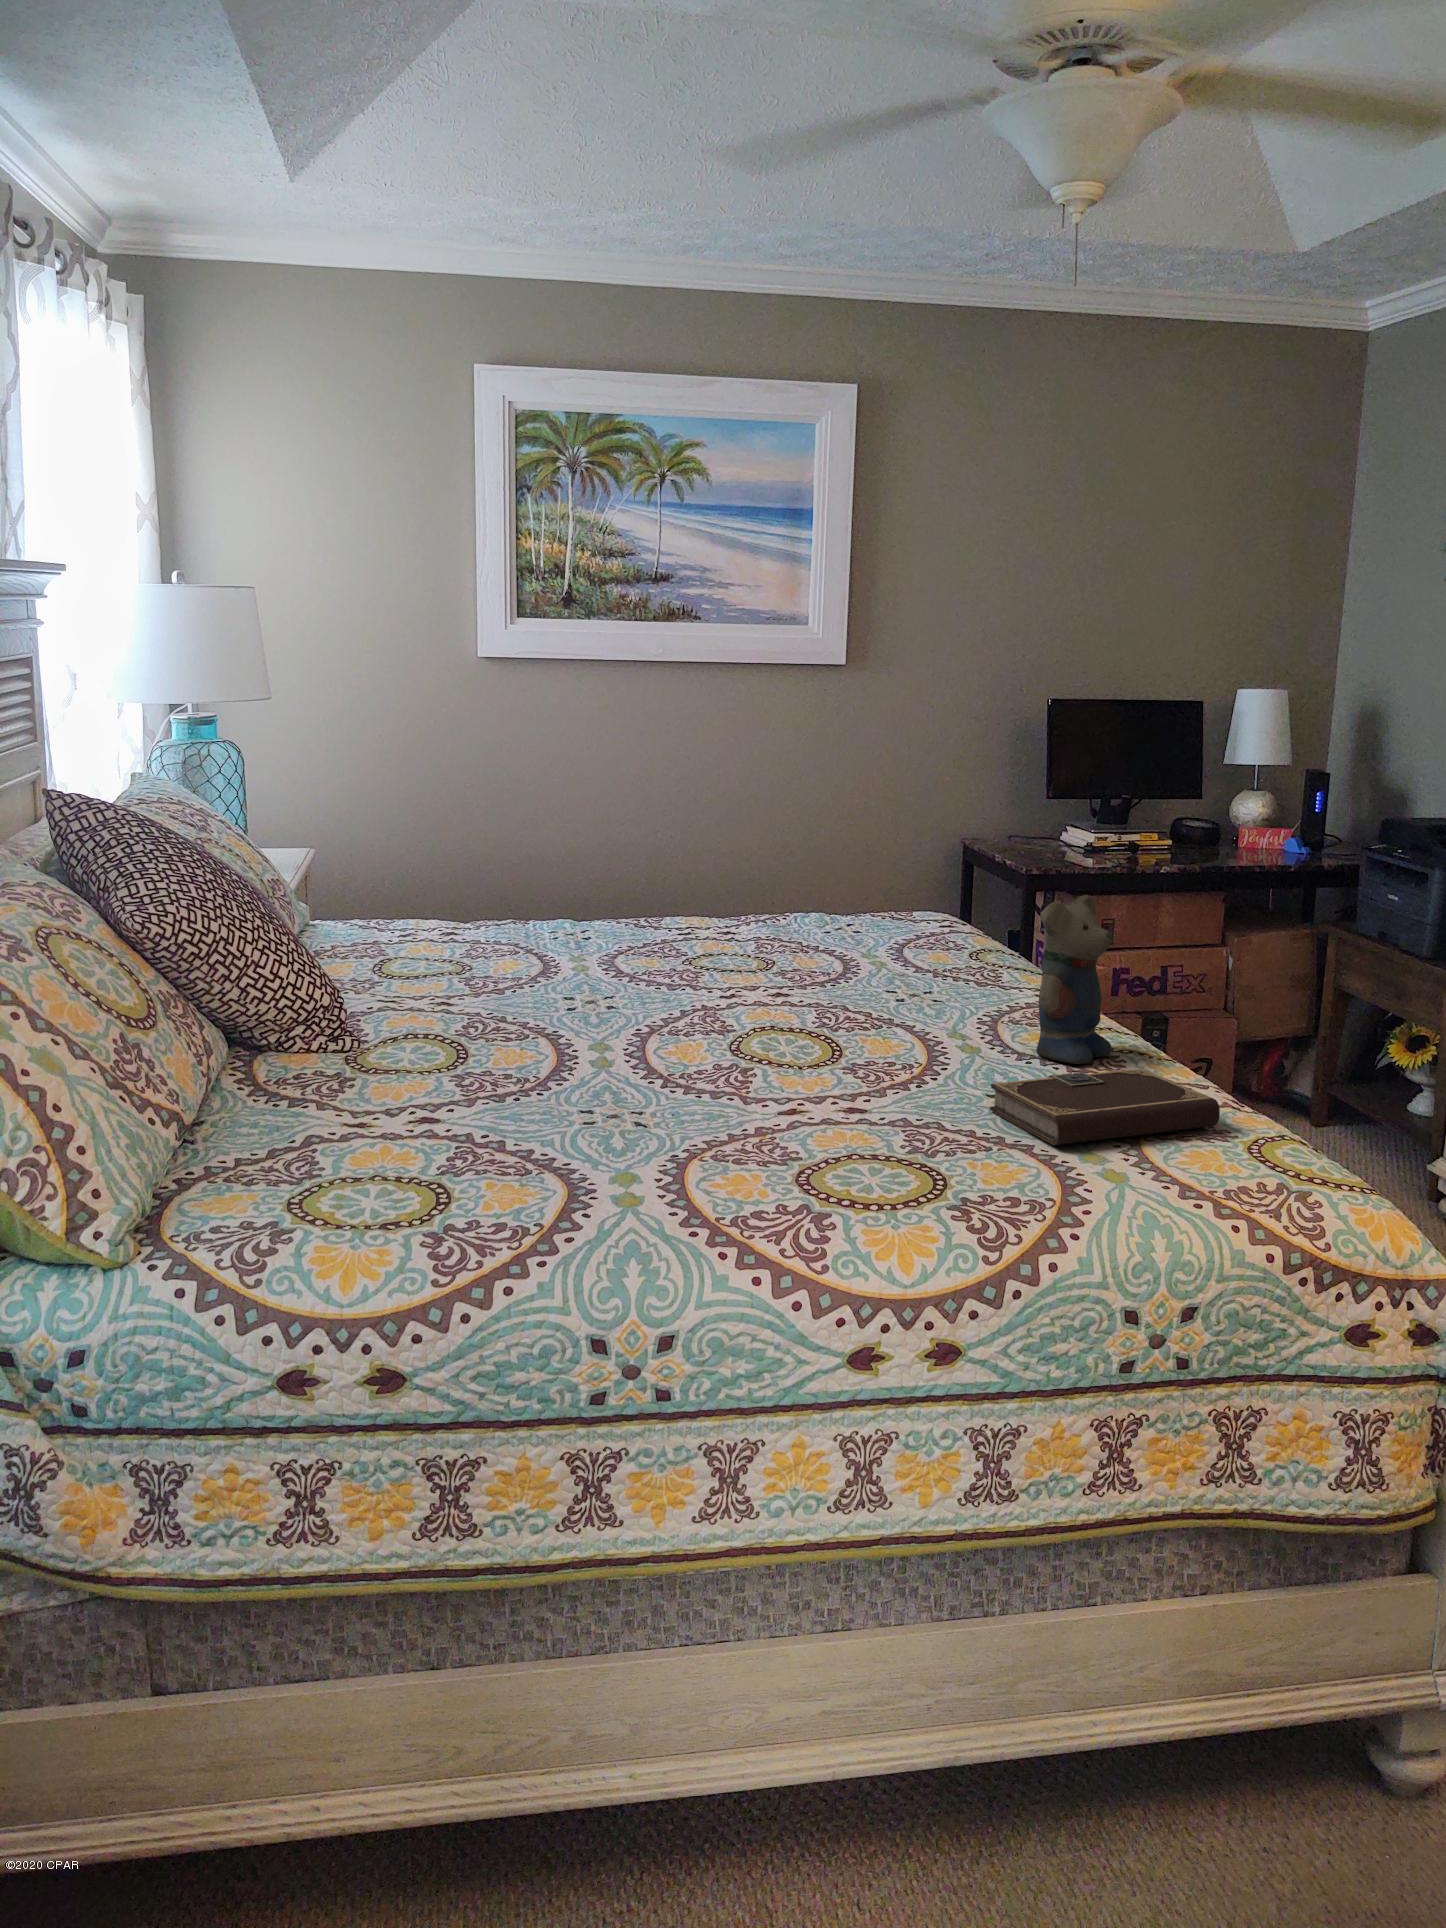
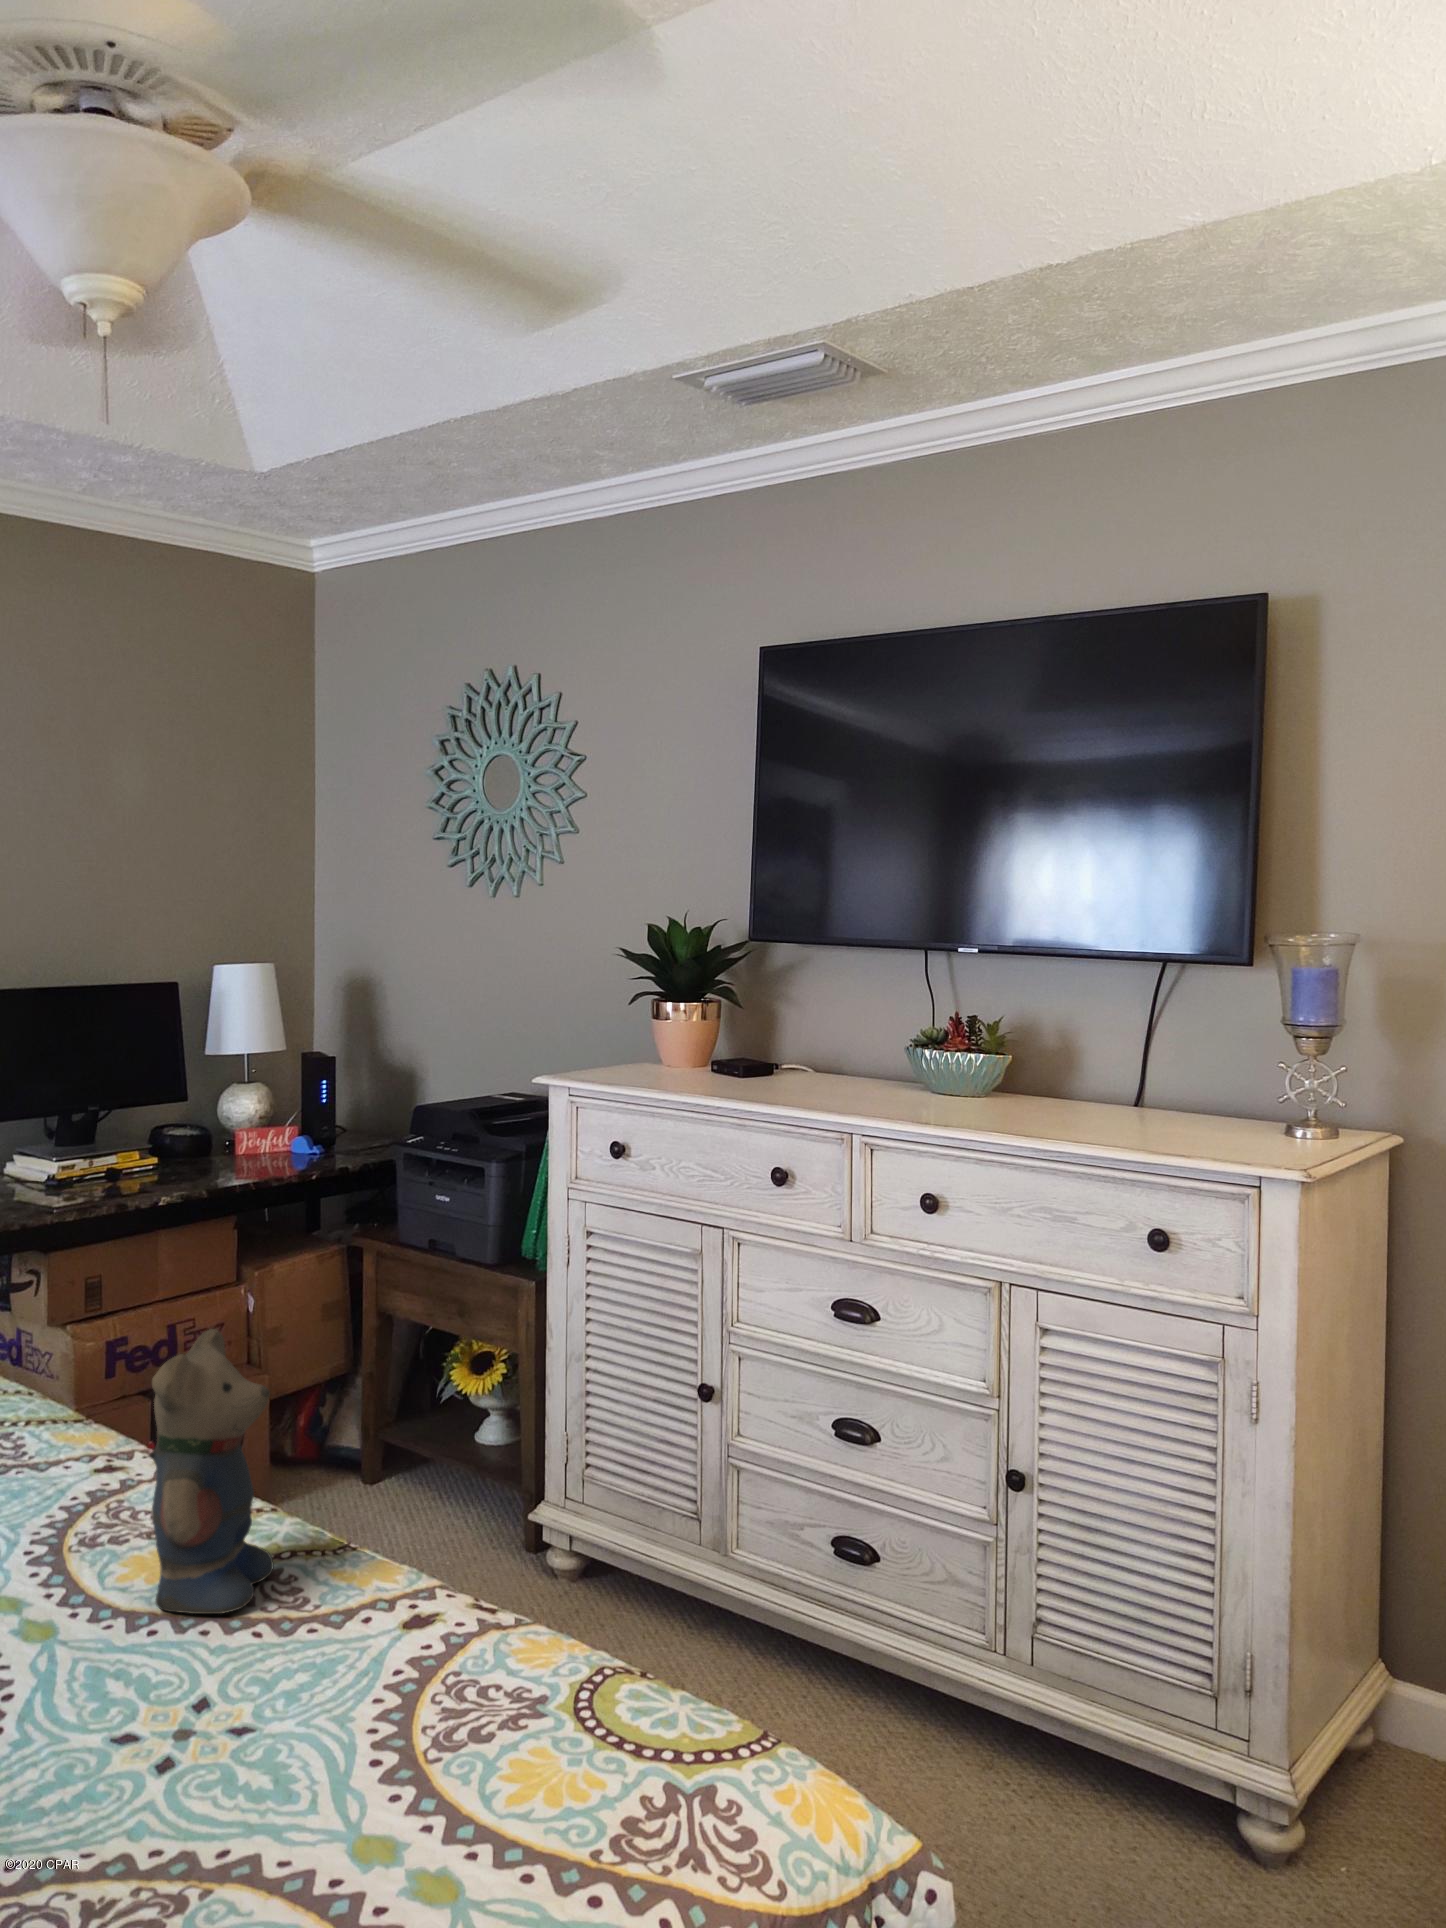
notebook: present [990,1069,1220,1145] -> none [138,1604,513,1843]

